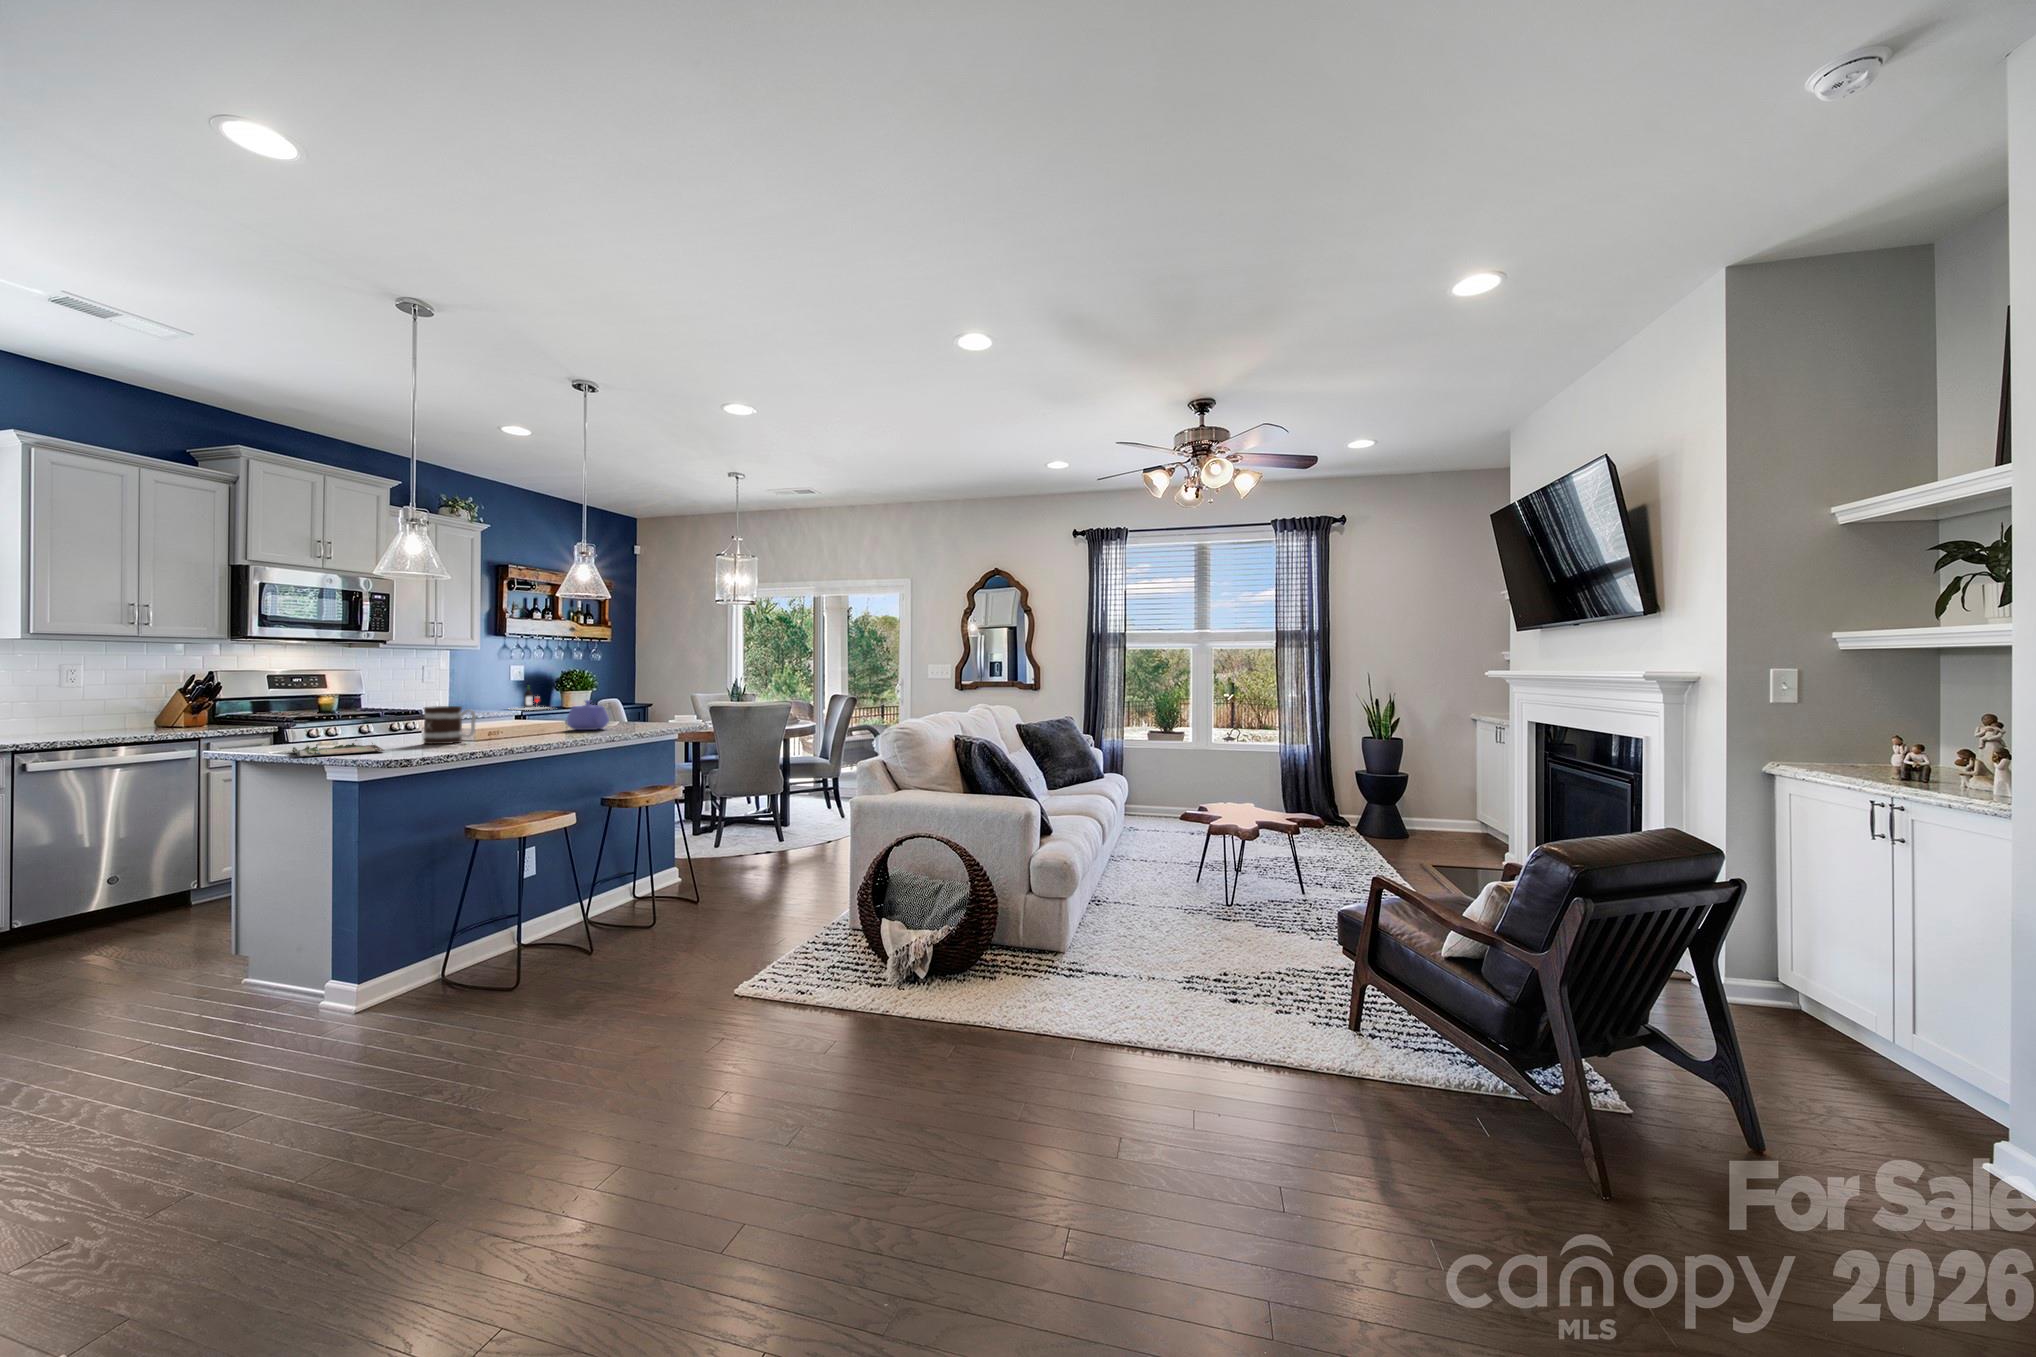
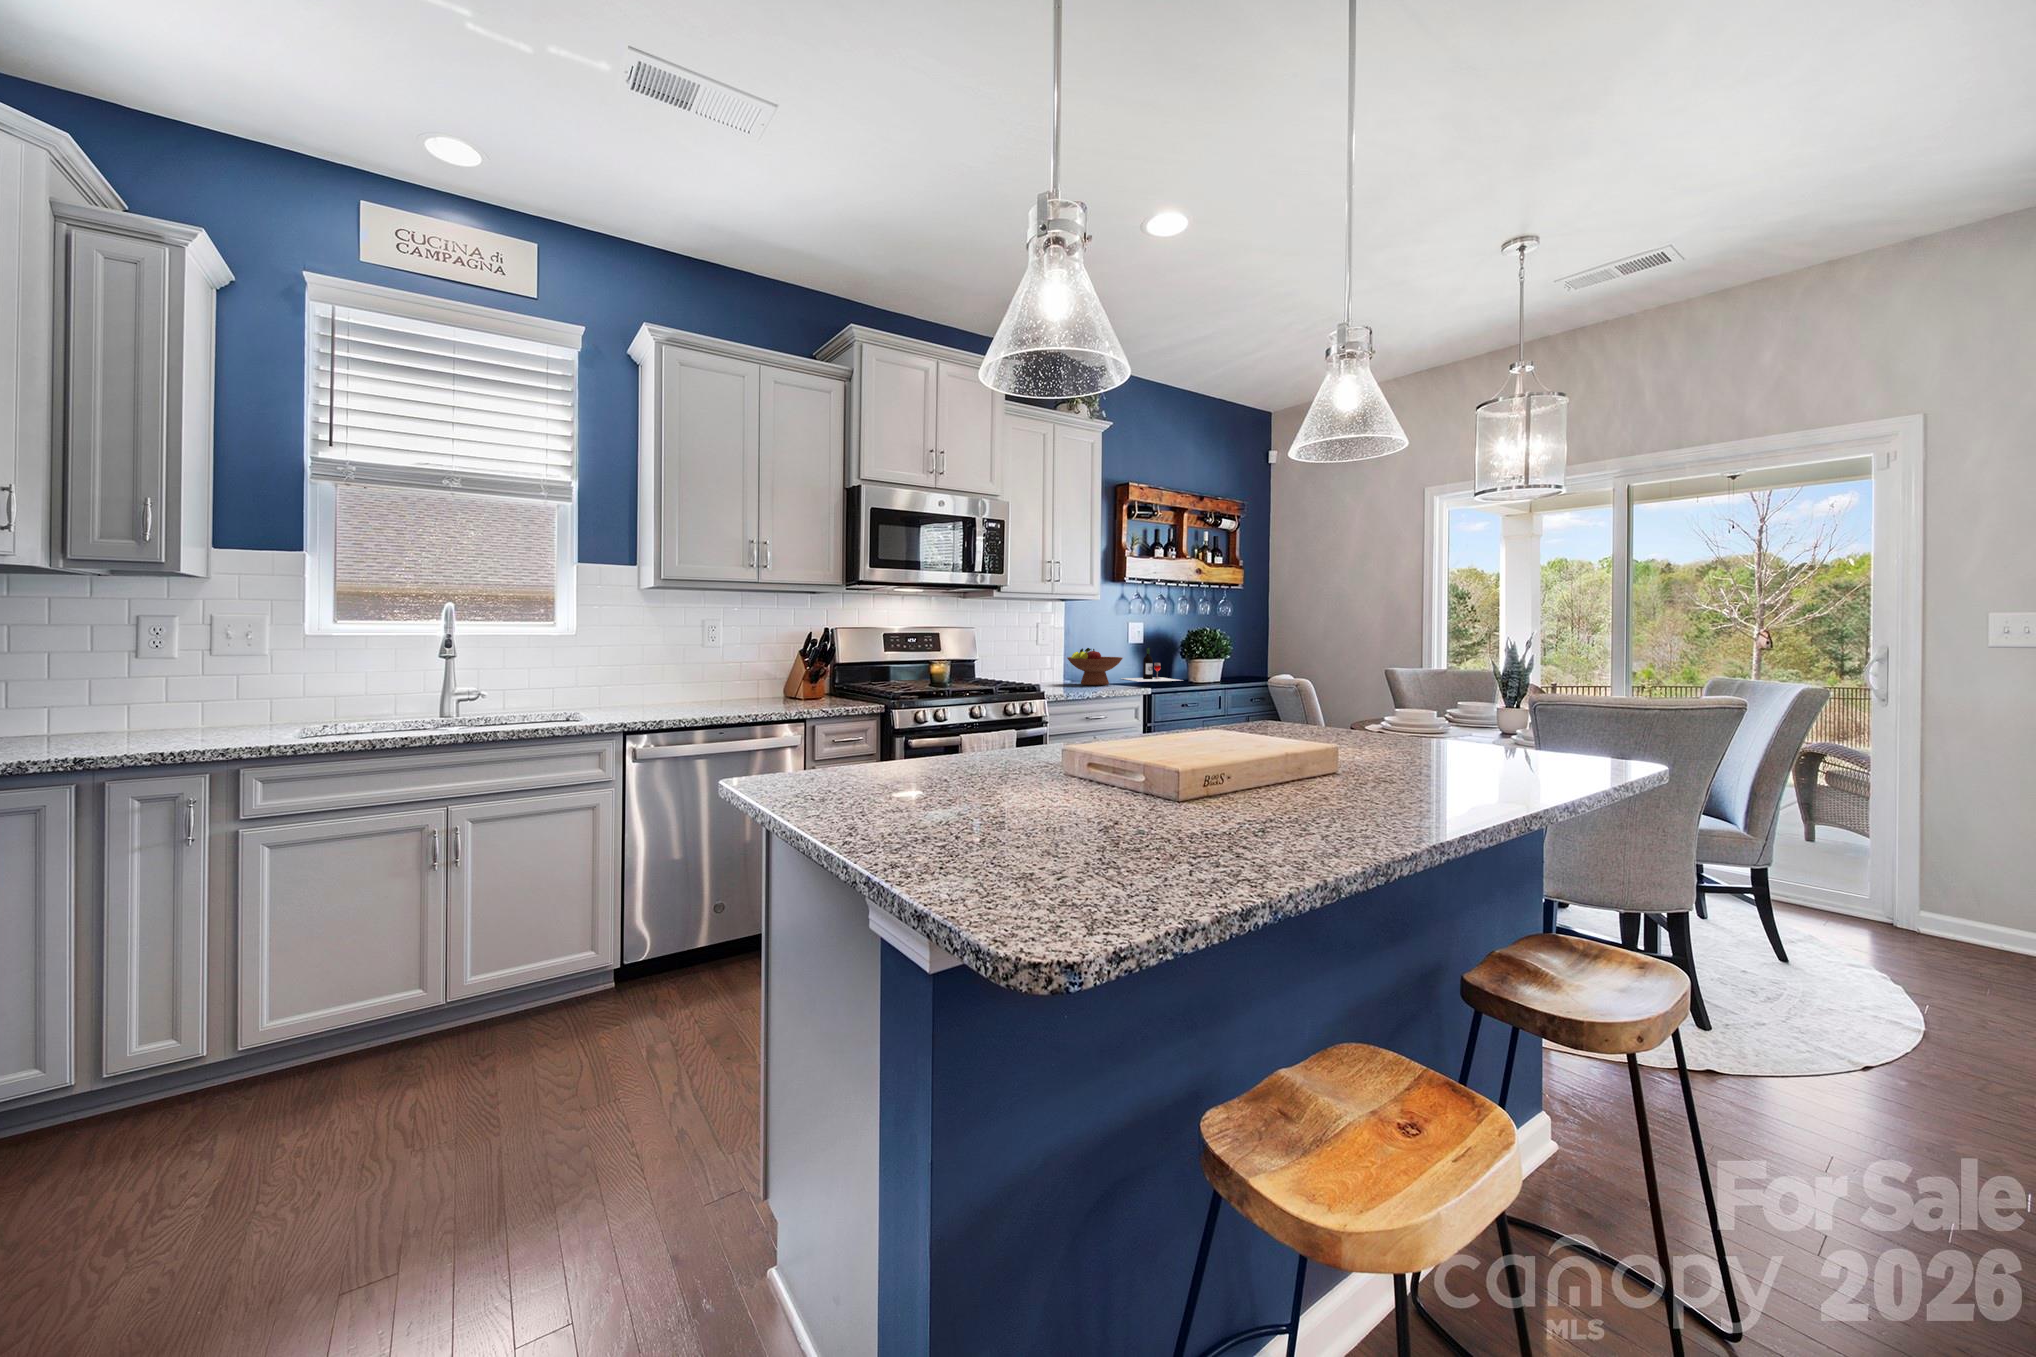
fruit bowl: none [451,685,502,713] -> present [1067,648,1123,685]
teapot: present [567,700,609,730] -> none [1326,696,1429,766]
mug: present [424,706,476,744] -> none [1094,715,1208,817]
tray: present [292,740,384,757] -> none [831,795,1032,880]

